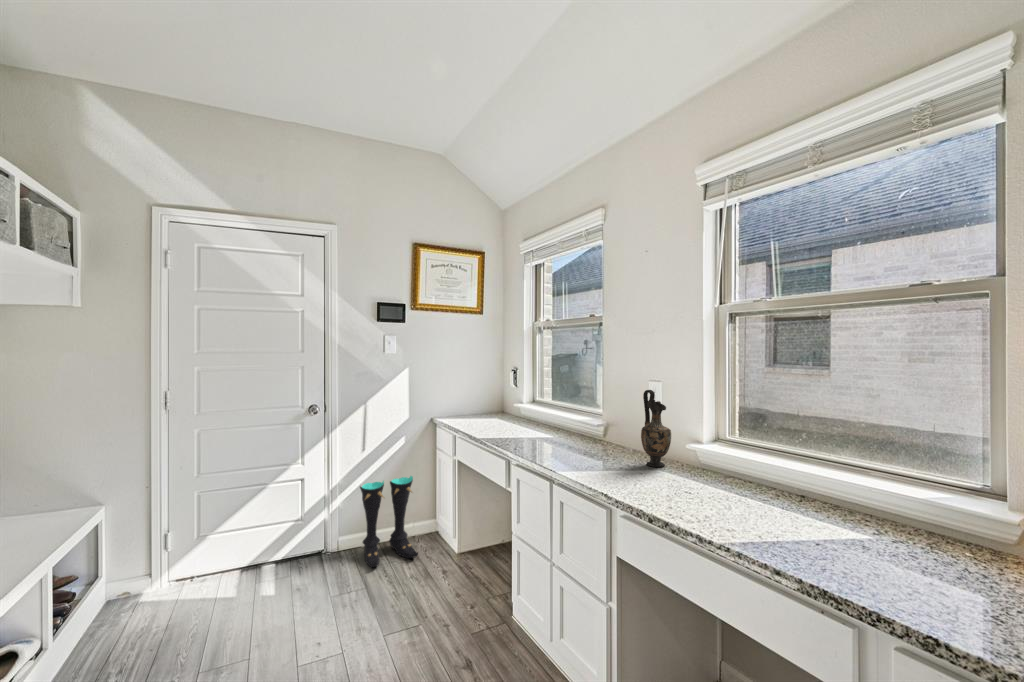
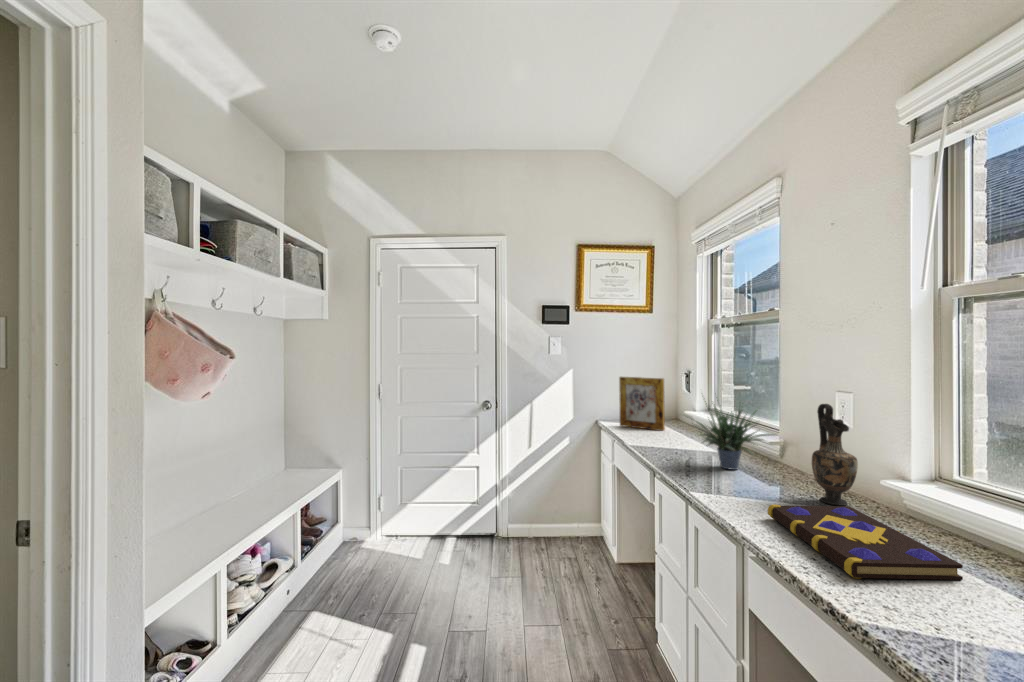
picture frame: none [456,374,498,423] -> present [619,377,665,431]
potted plant: none [534,382,605,450] -> present [696,400,775,470]
book: none [624,466,754,515] -> present [768,505,963,580]
boots: present [360,476,418,567] -> none [524,476,577,559]

